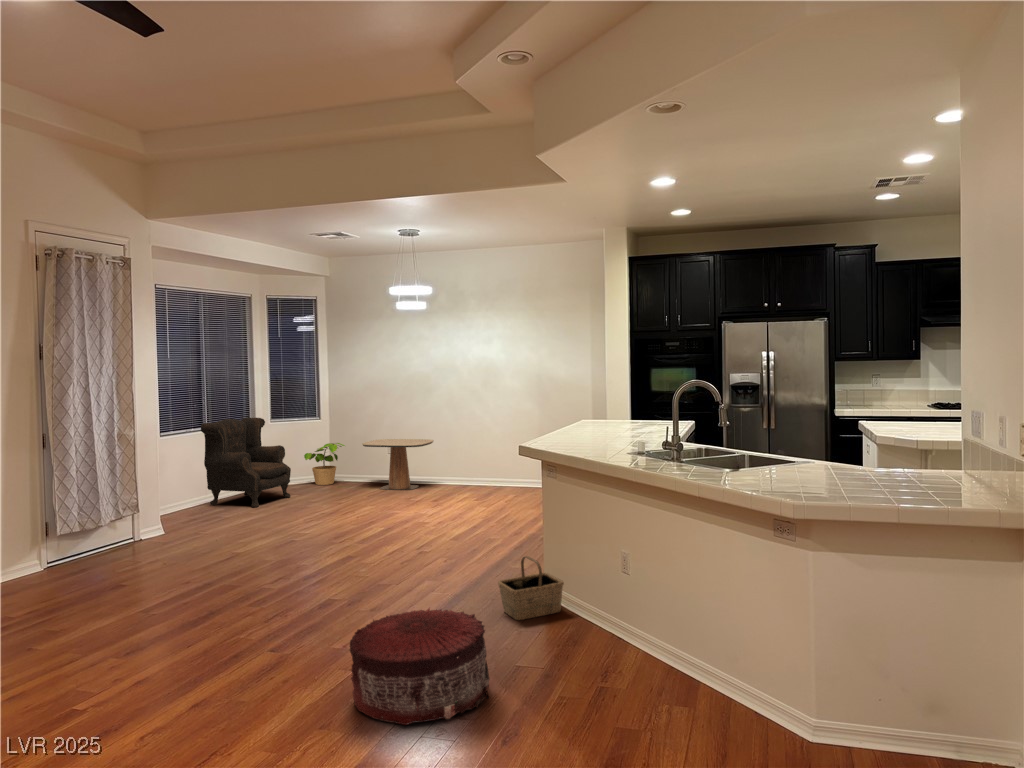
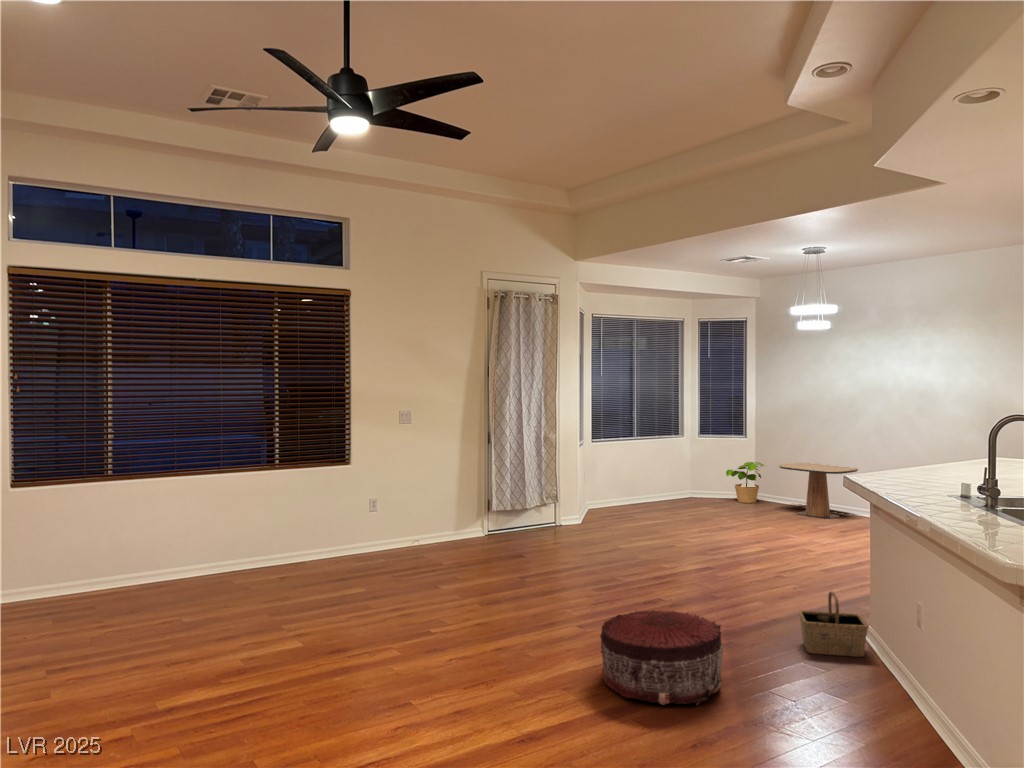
armchair: present [201,418,291,507] -> none [627,431,705,514]

